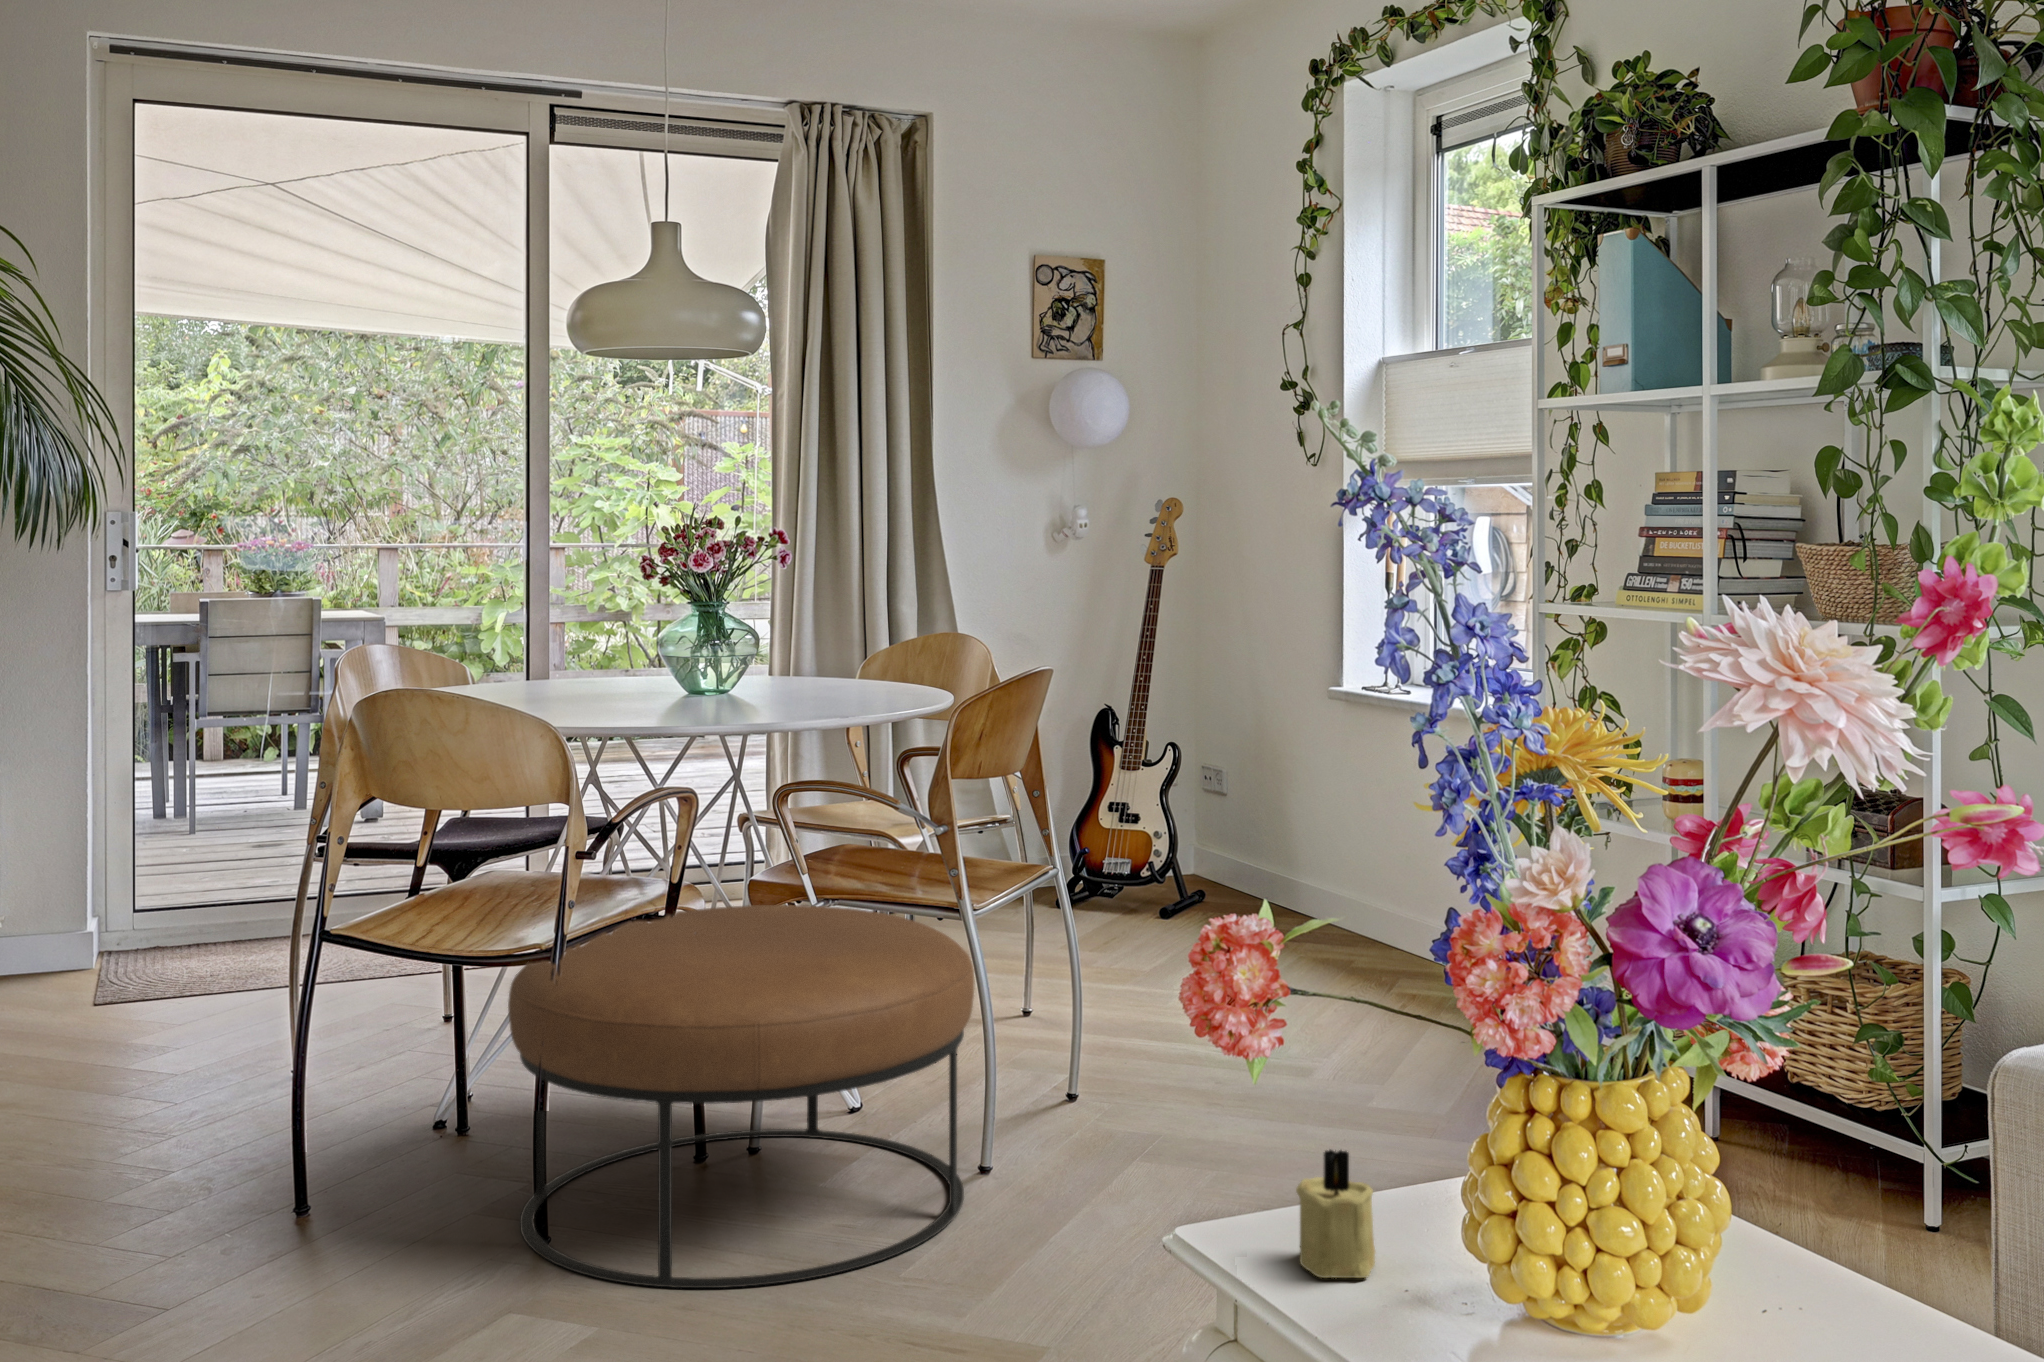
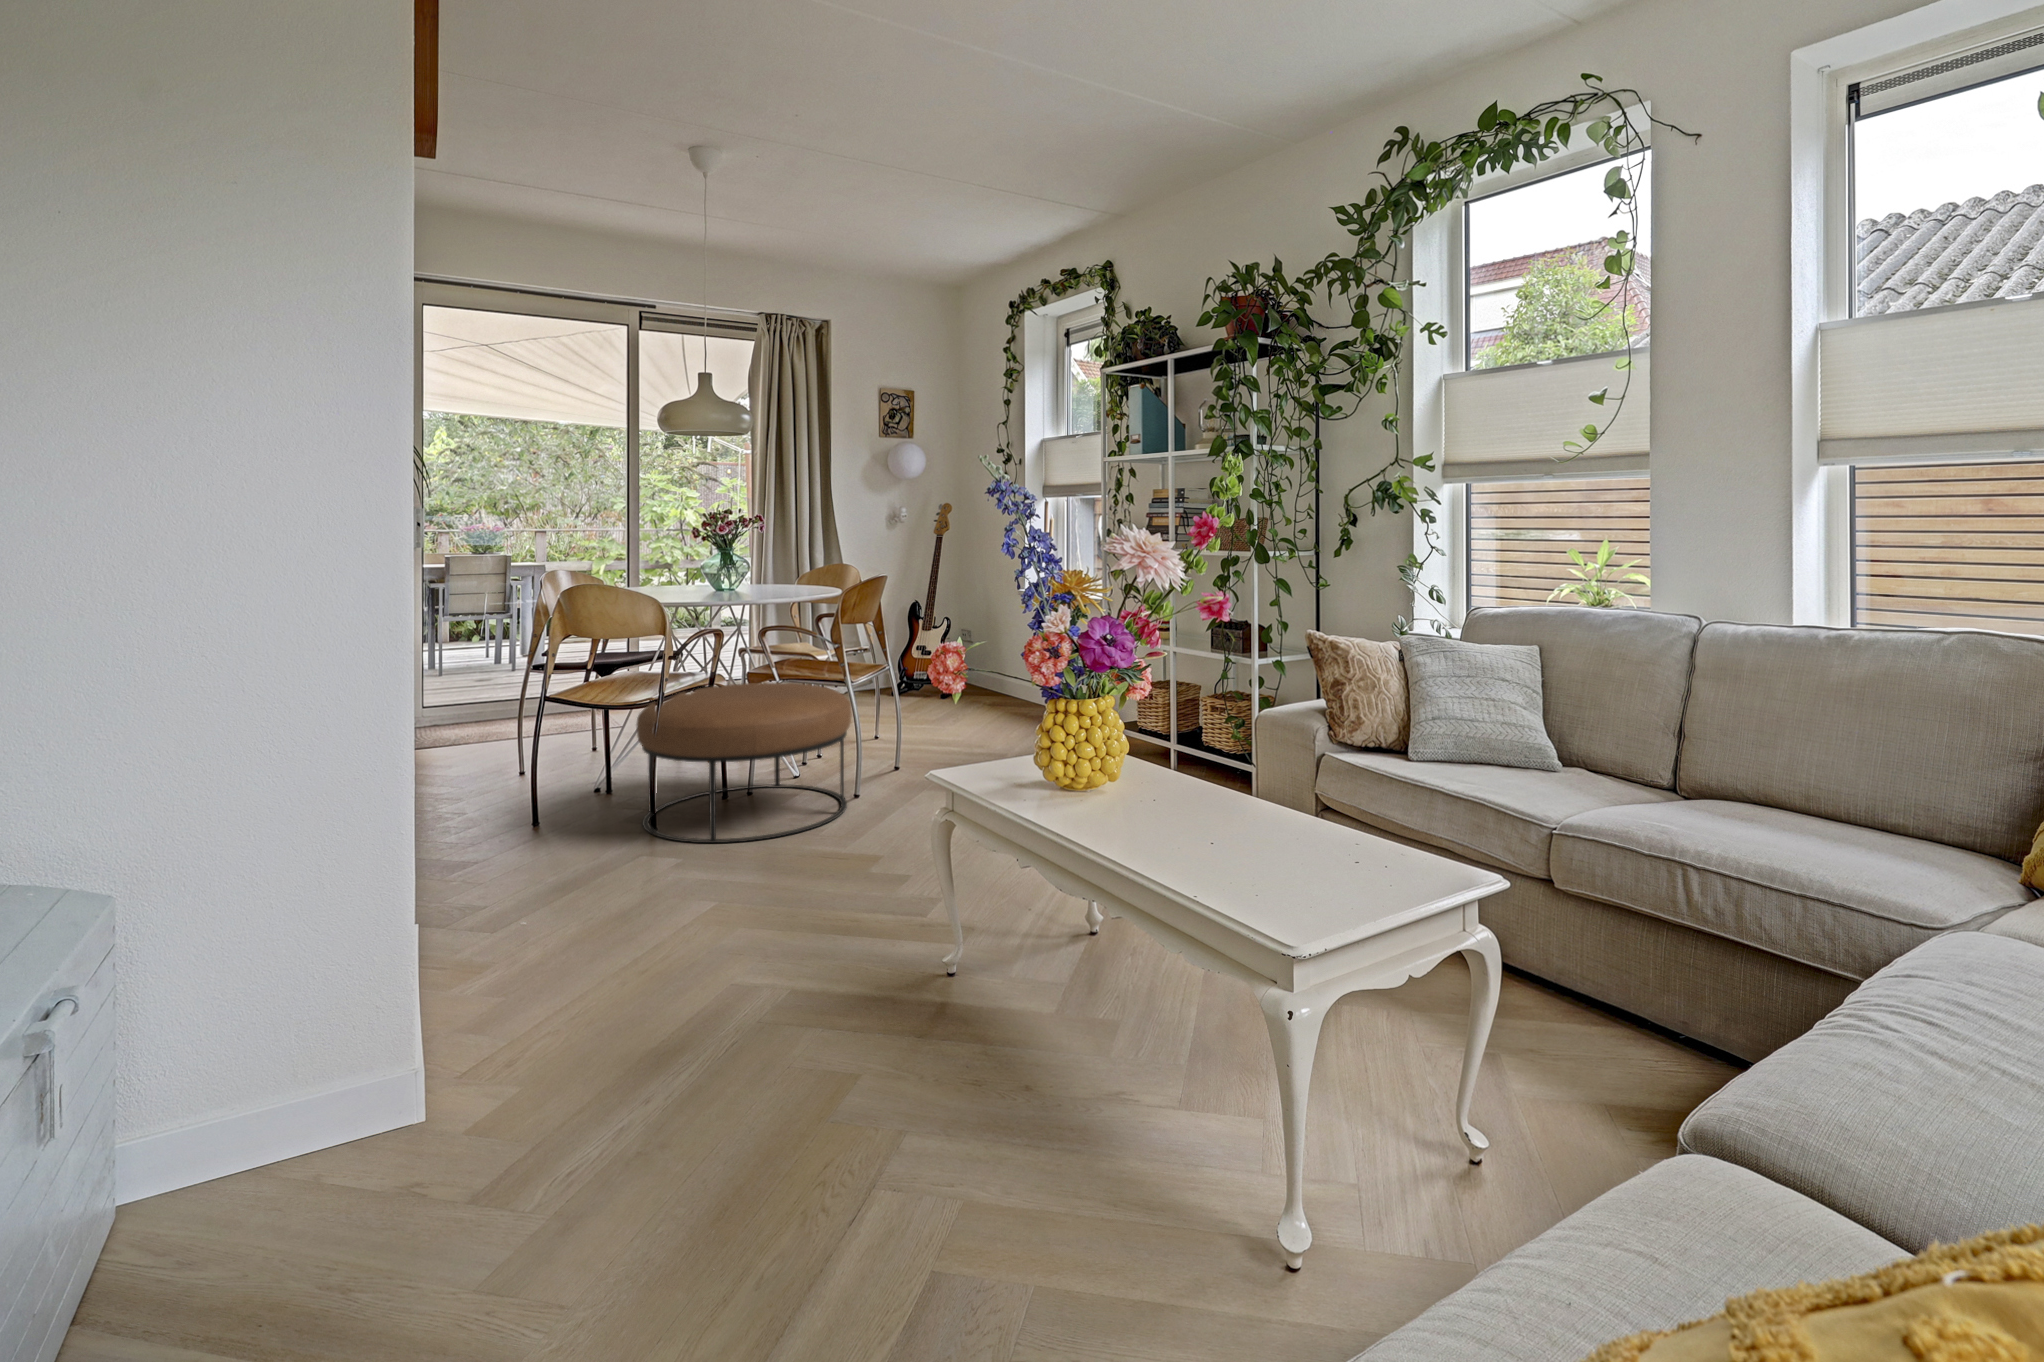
candle: present [1296,1150,1375,1278] -> none [973,733,1003,779]

